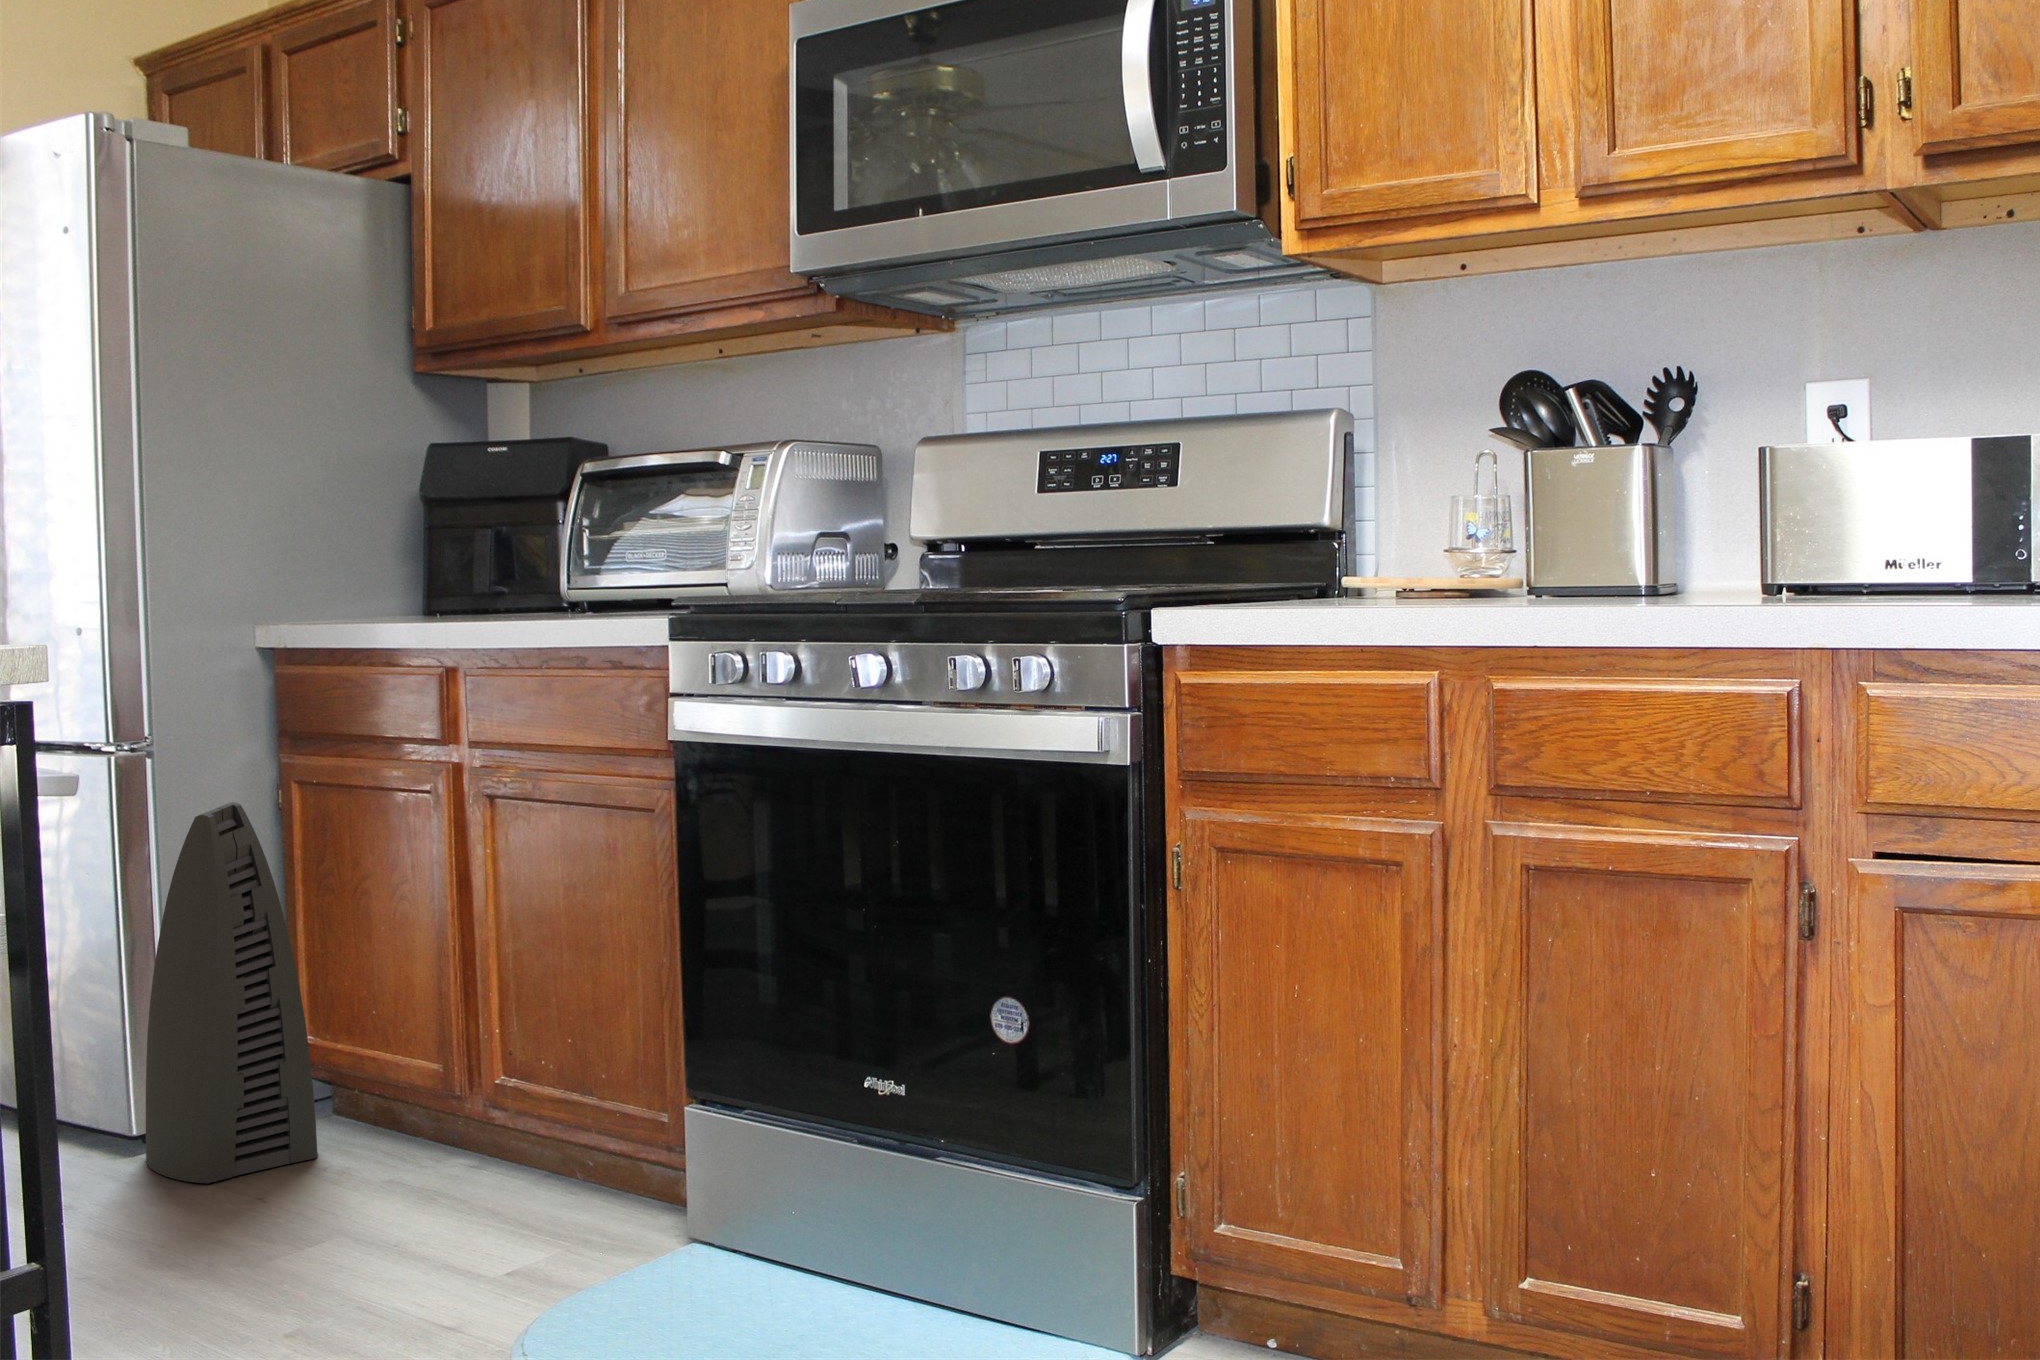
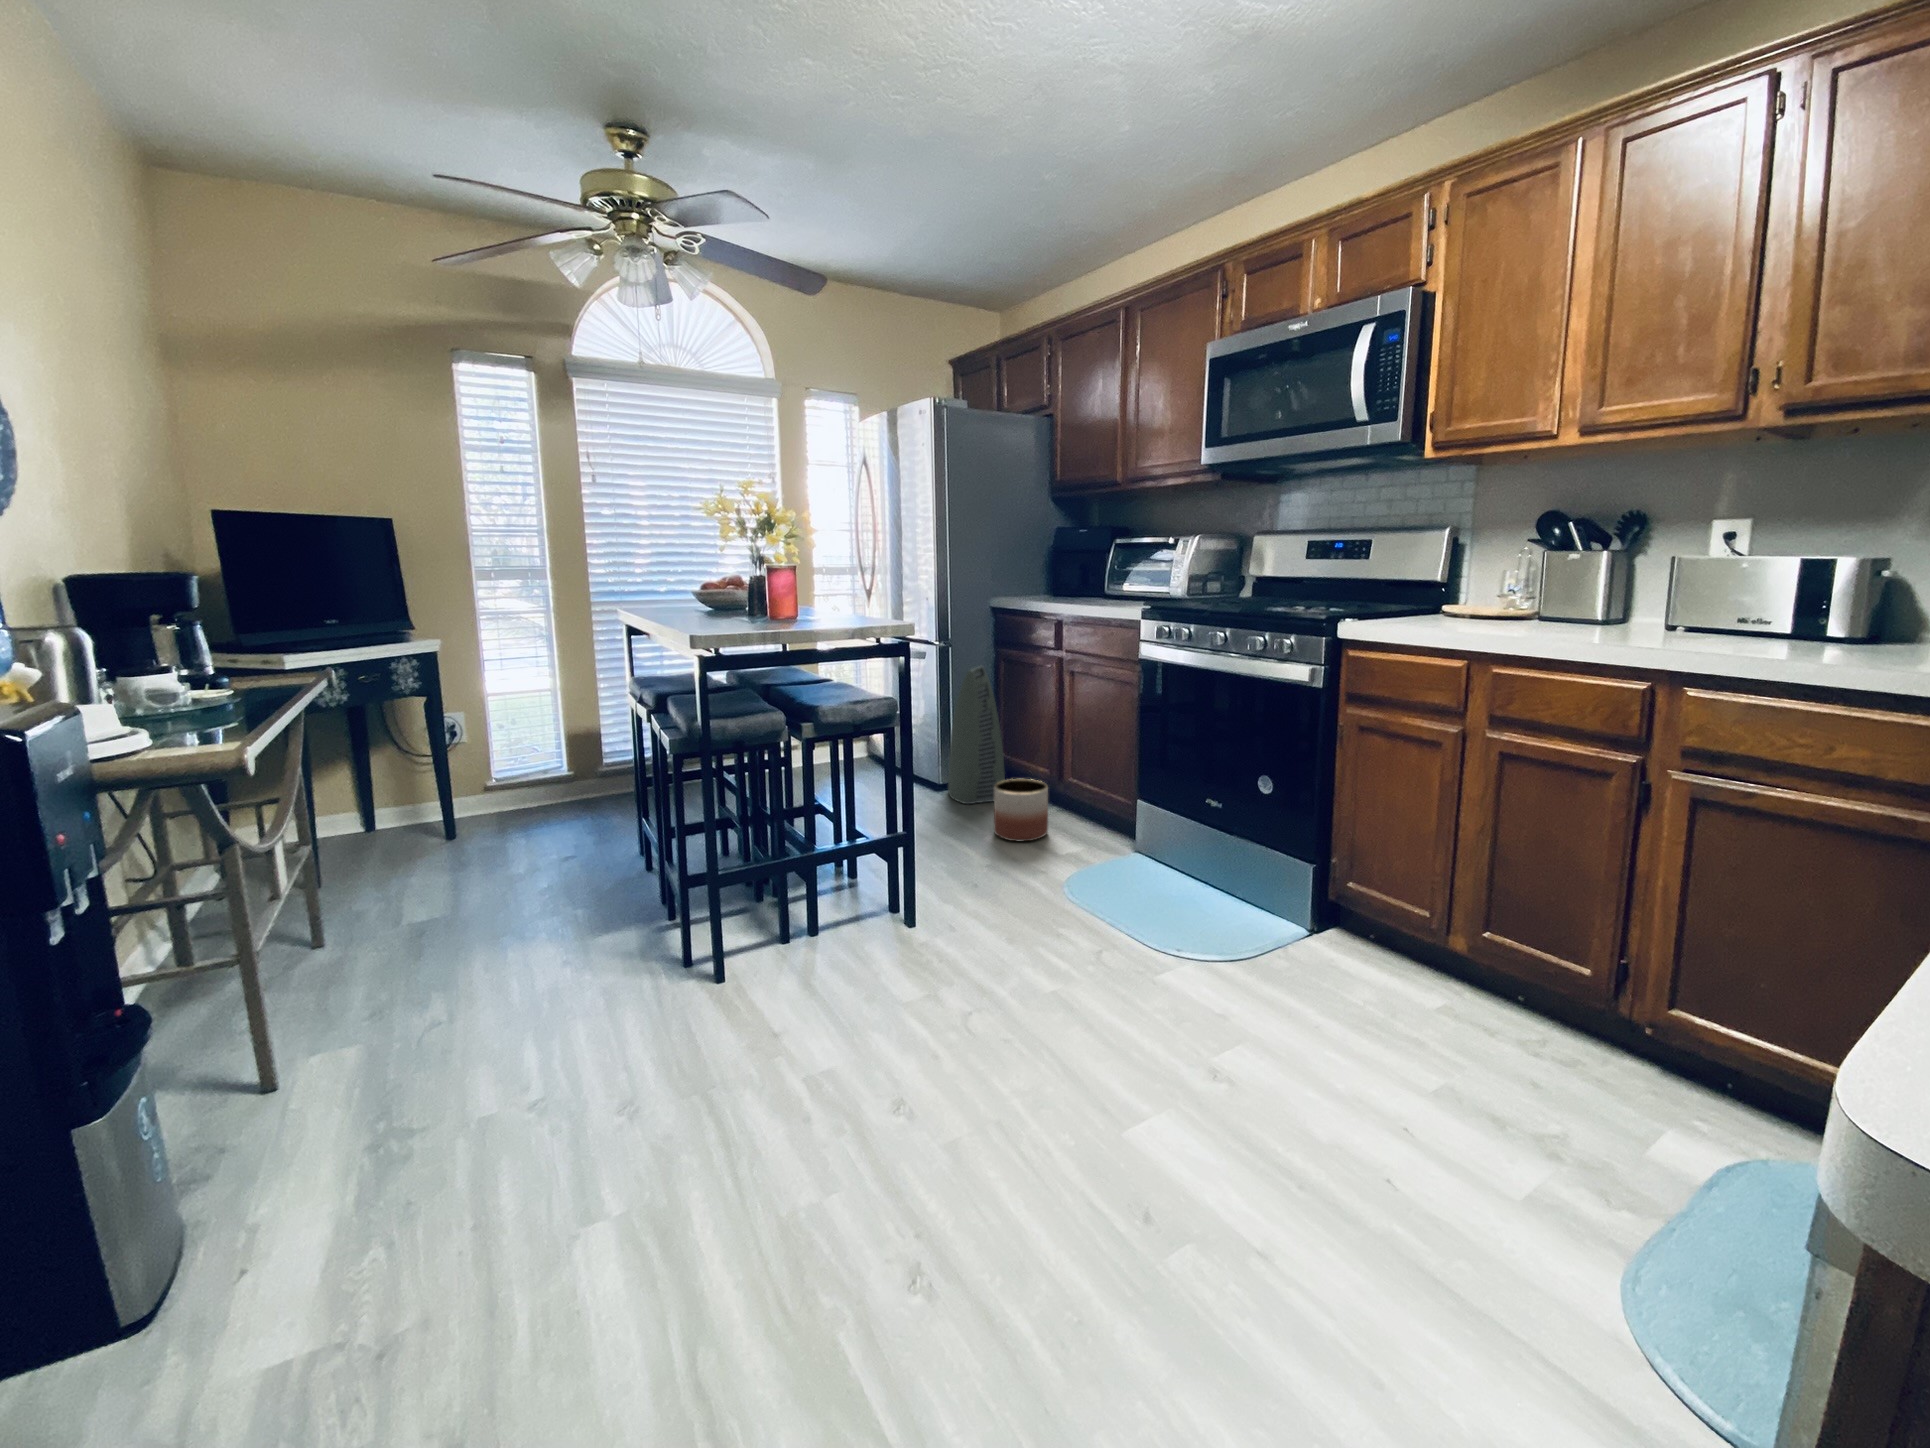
planter: none [292,1087,450,1260] -> present [994,779,1048,841]

